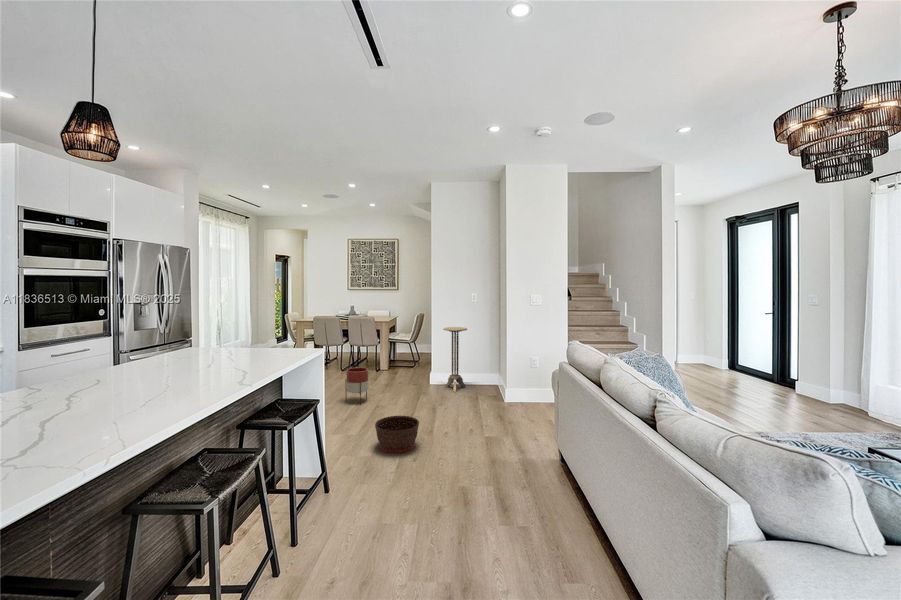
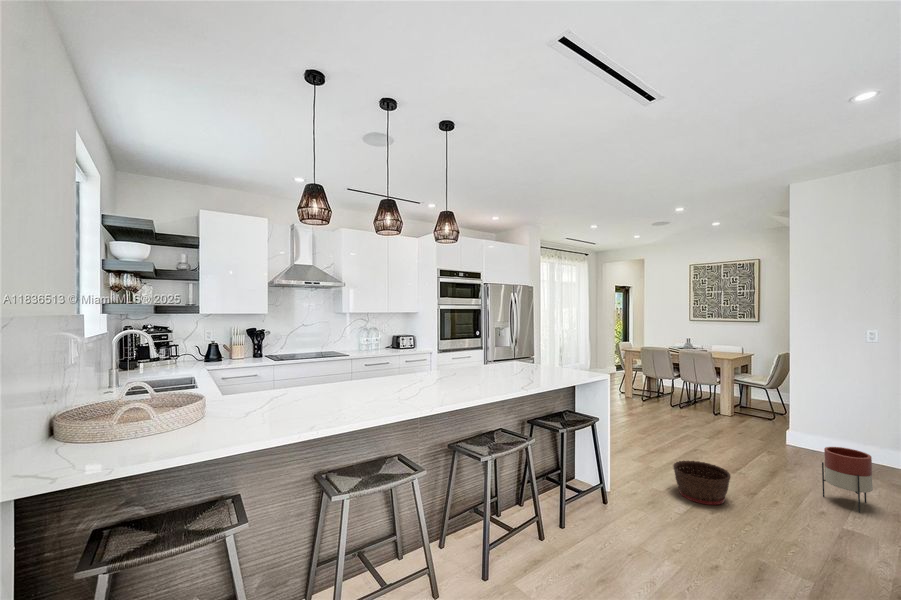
side table: present [443,327,467,392] -> none [803,372,848,461]
planter: present [345,367,369,405] -> present [822,447,873,513]

